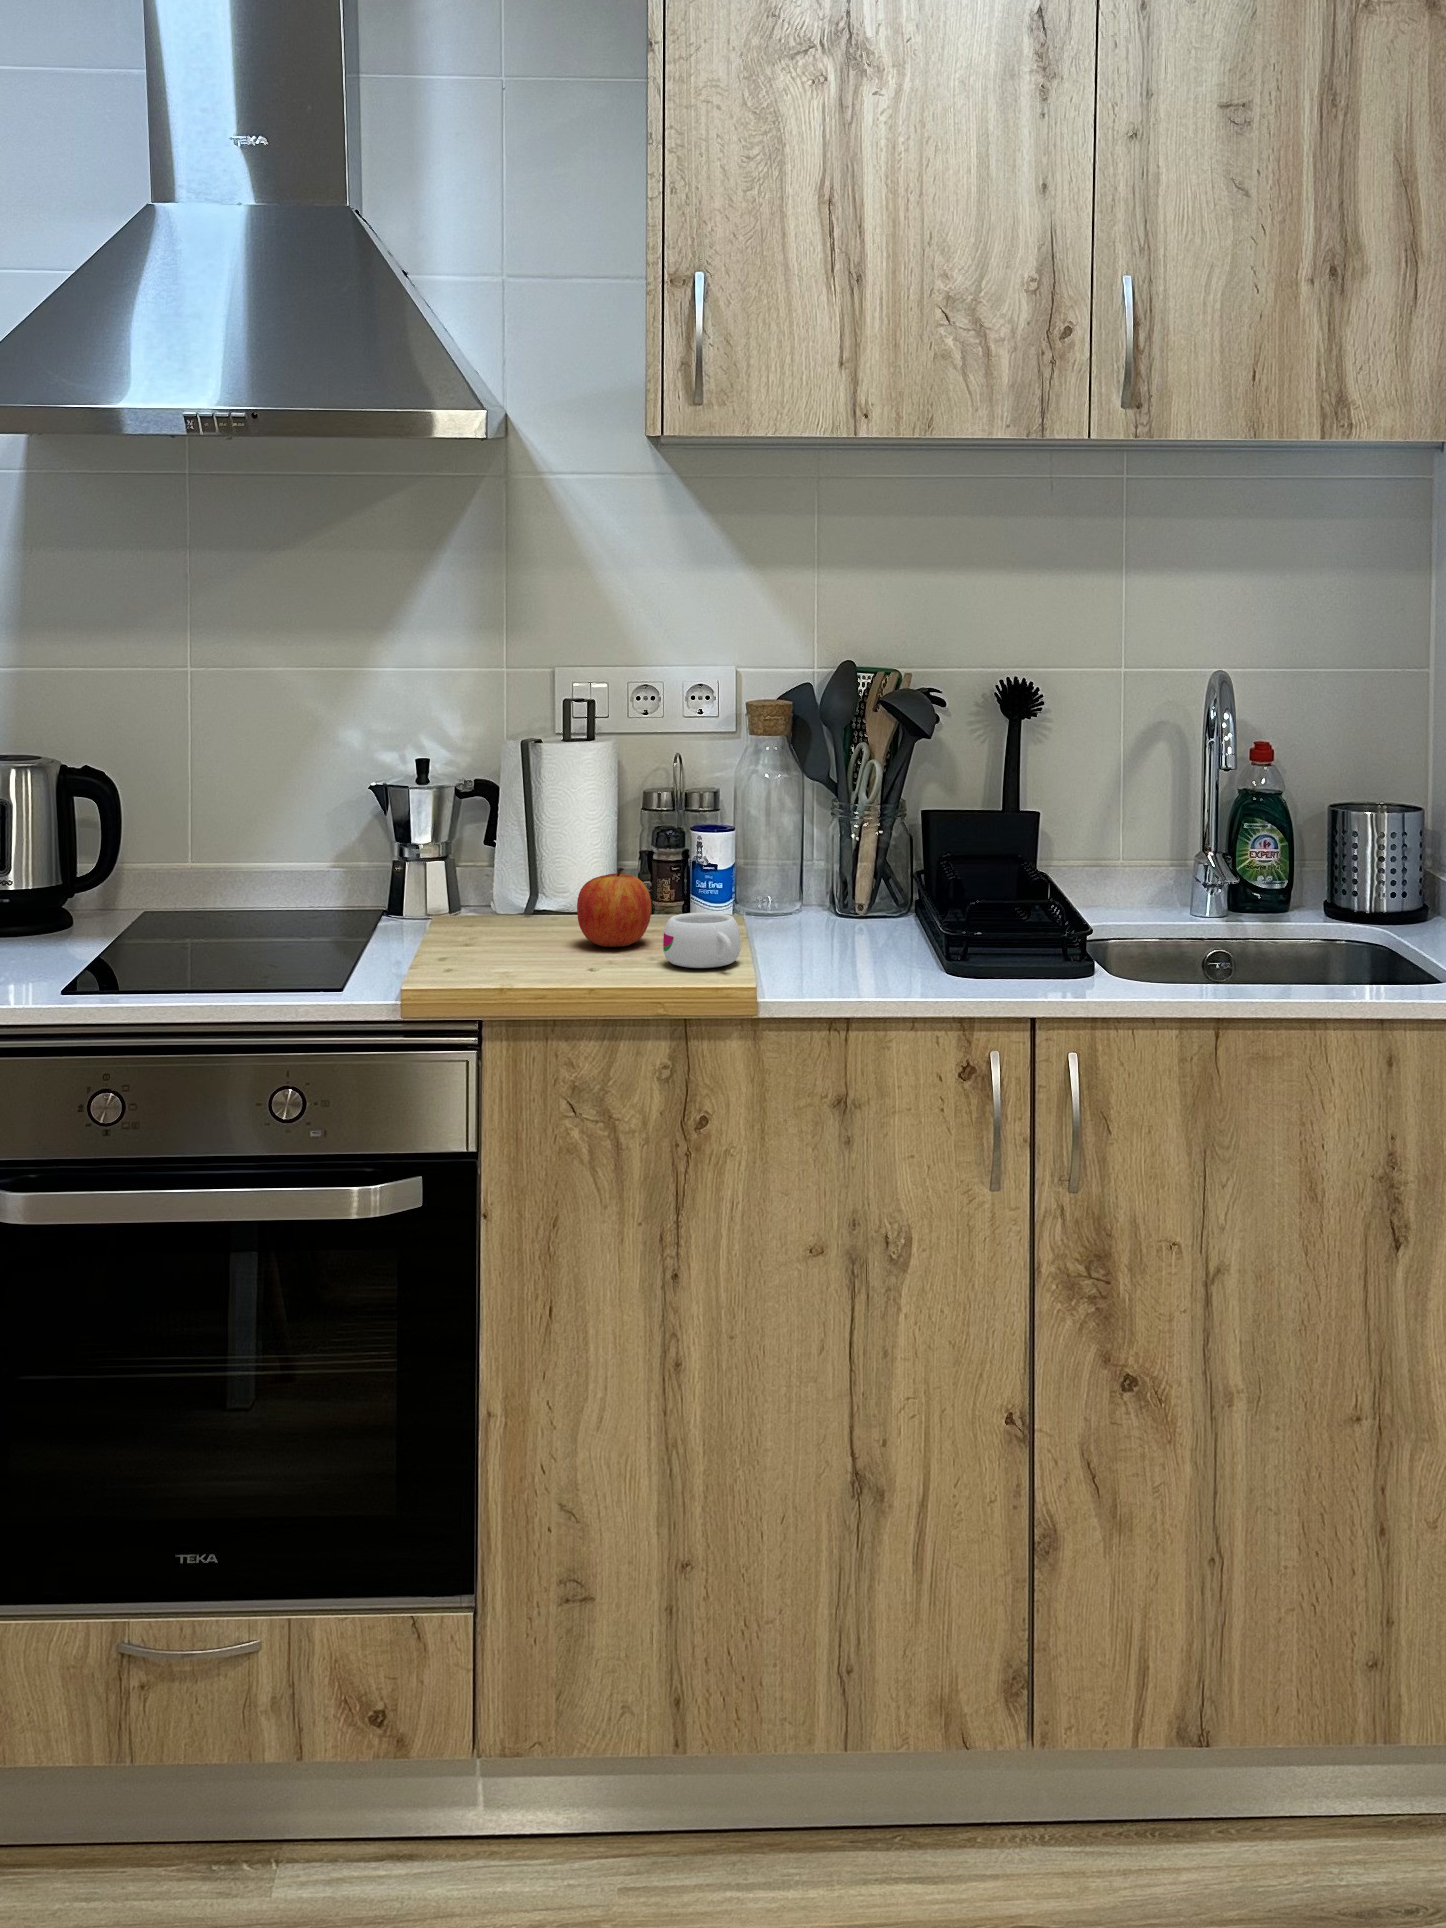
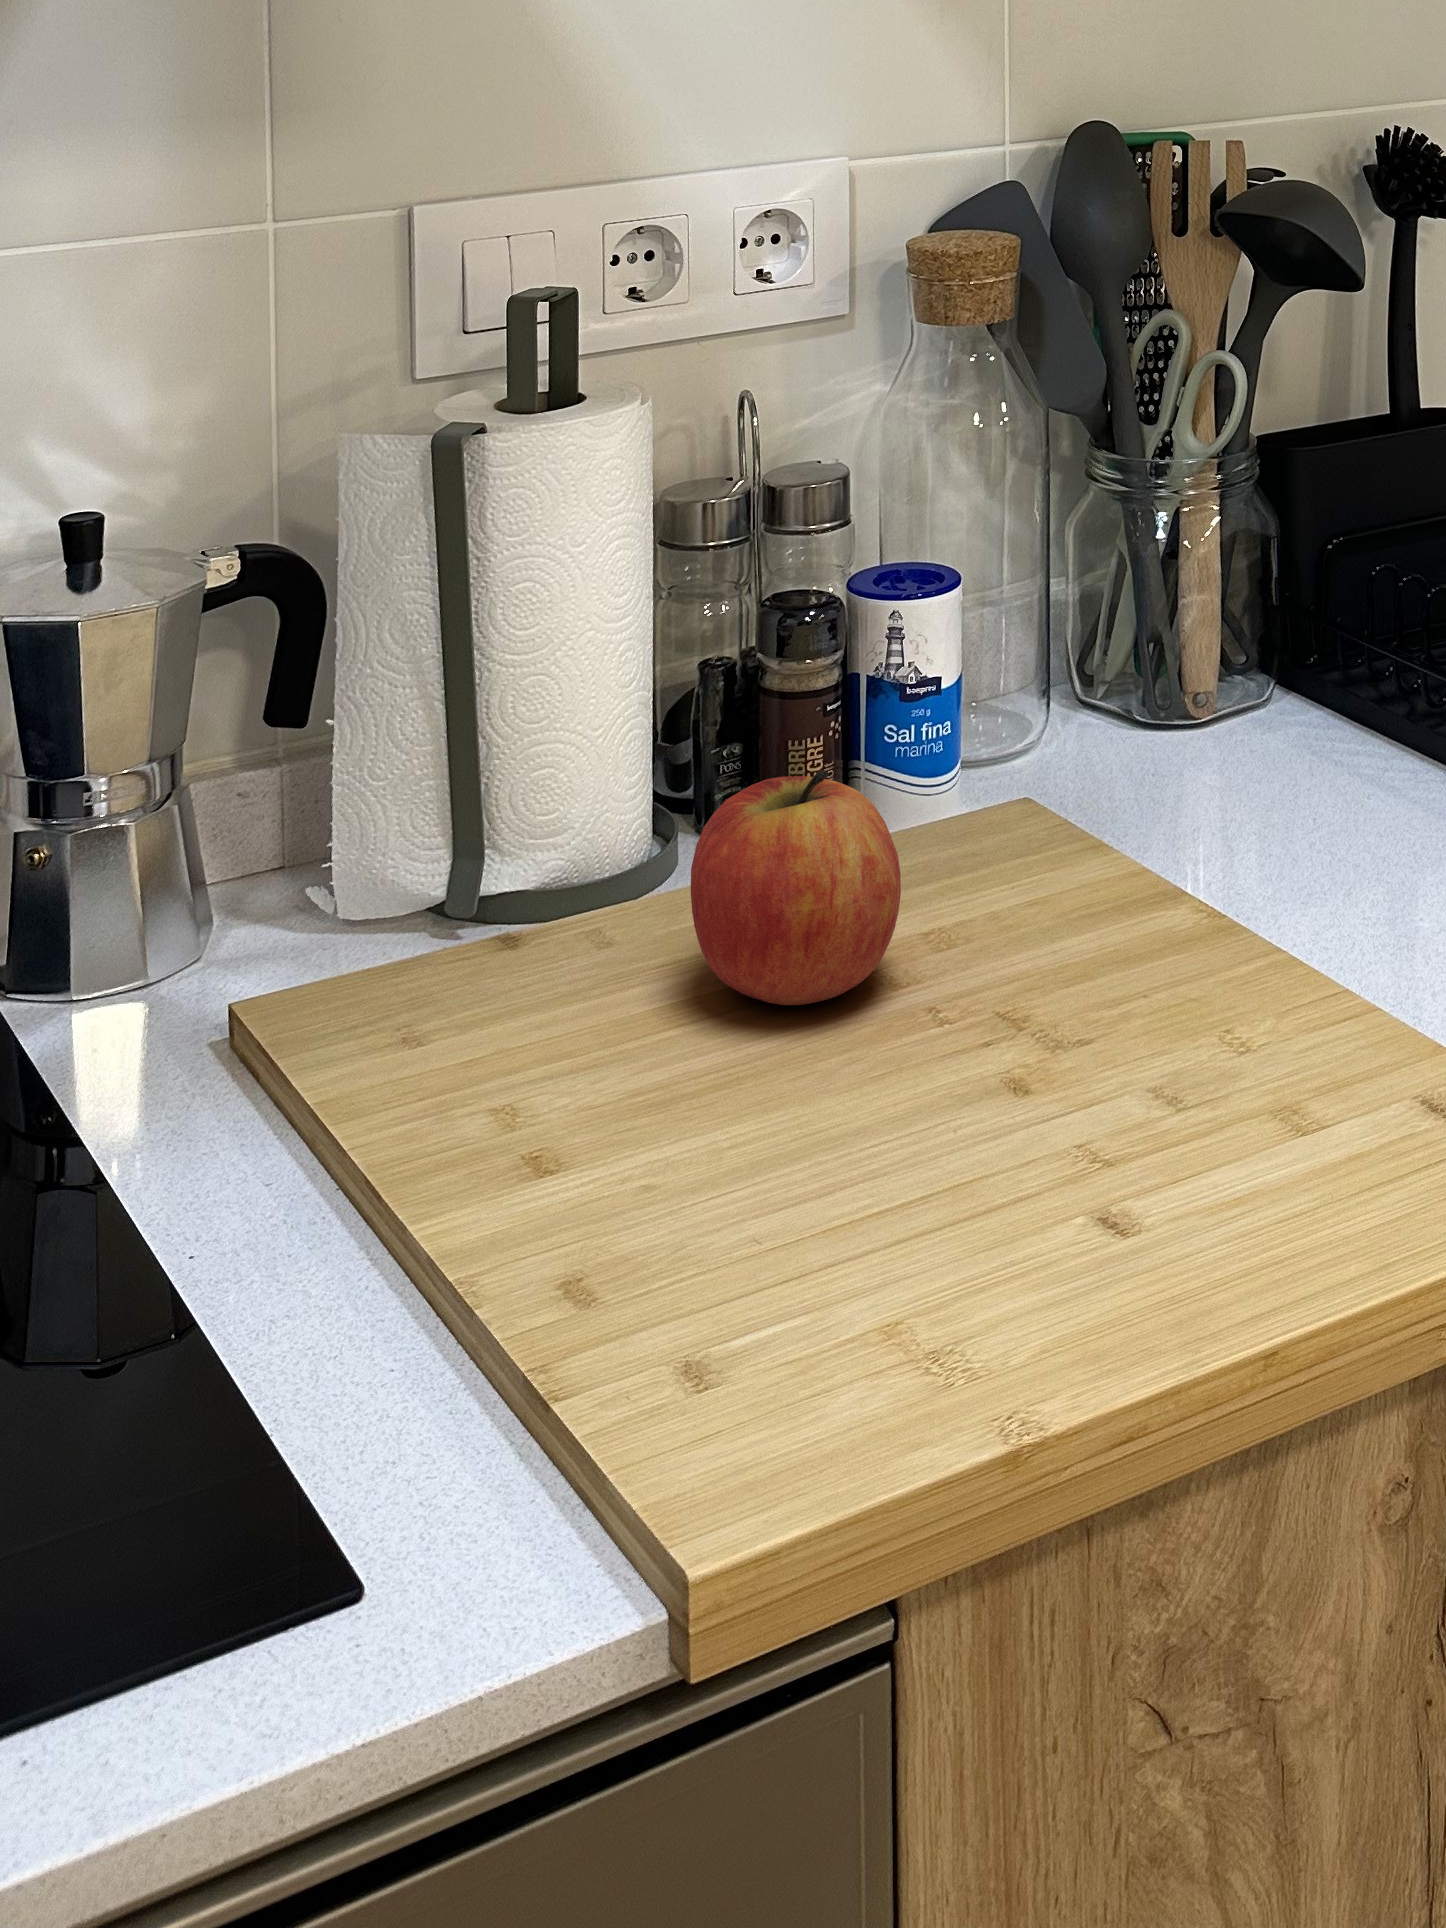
mug: present [663,912,741,968] -> none [1046,865,1300,1058]

